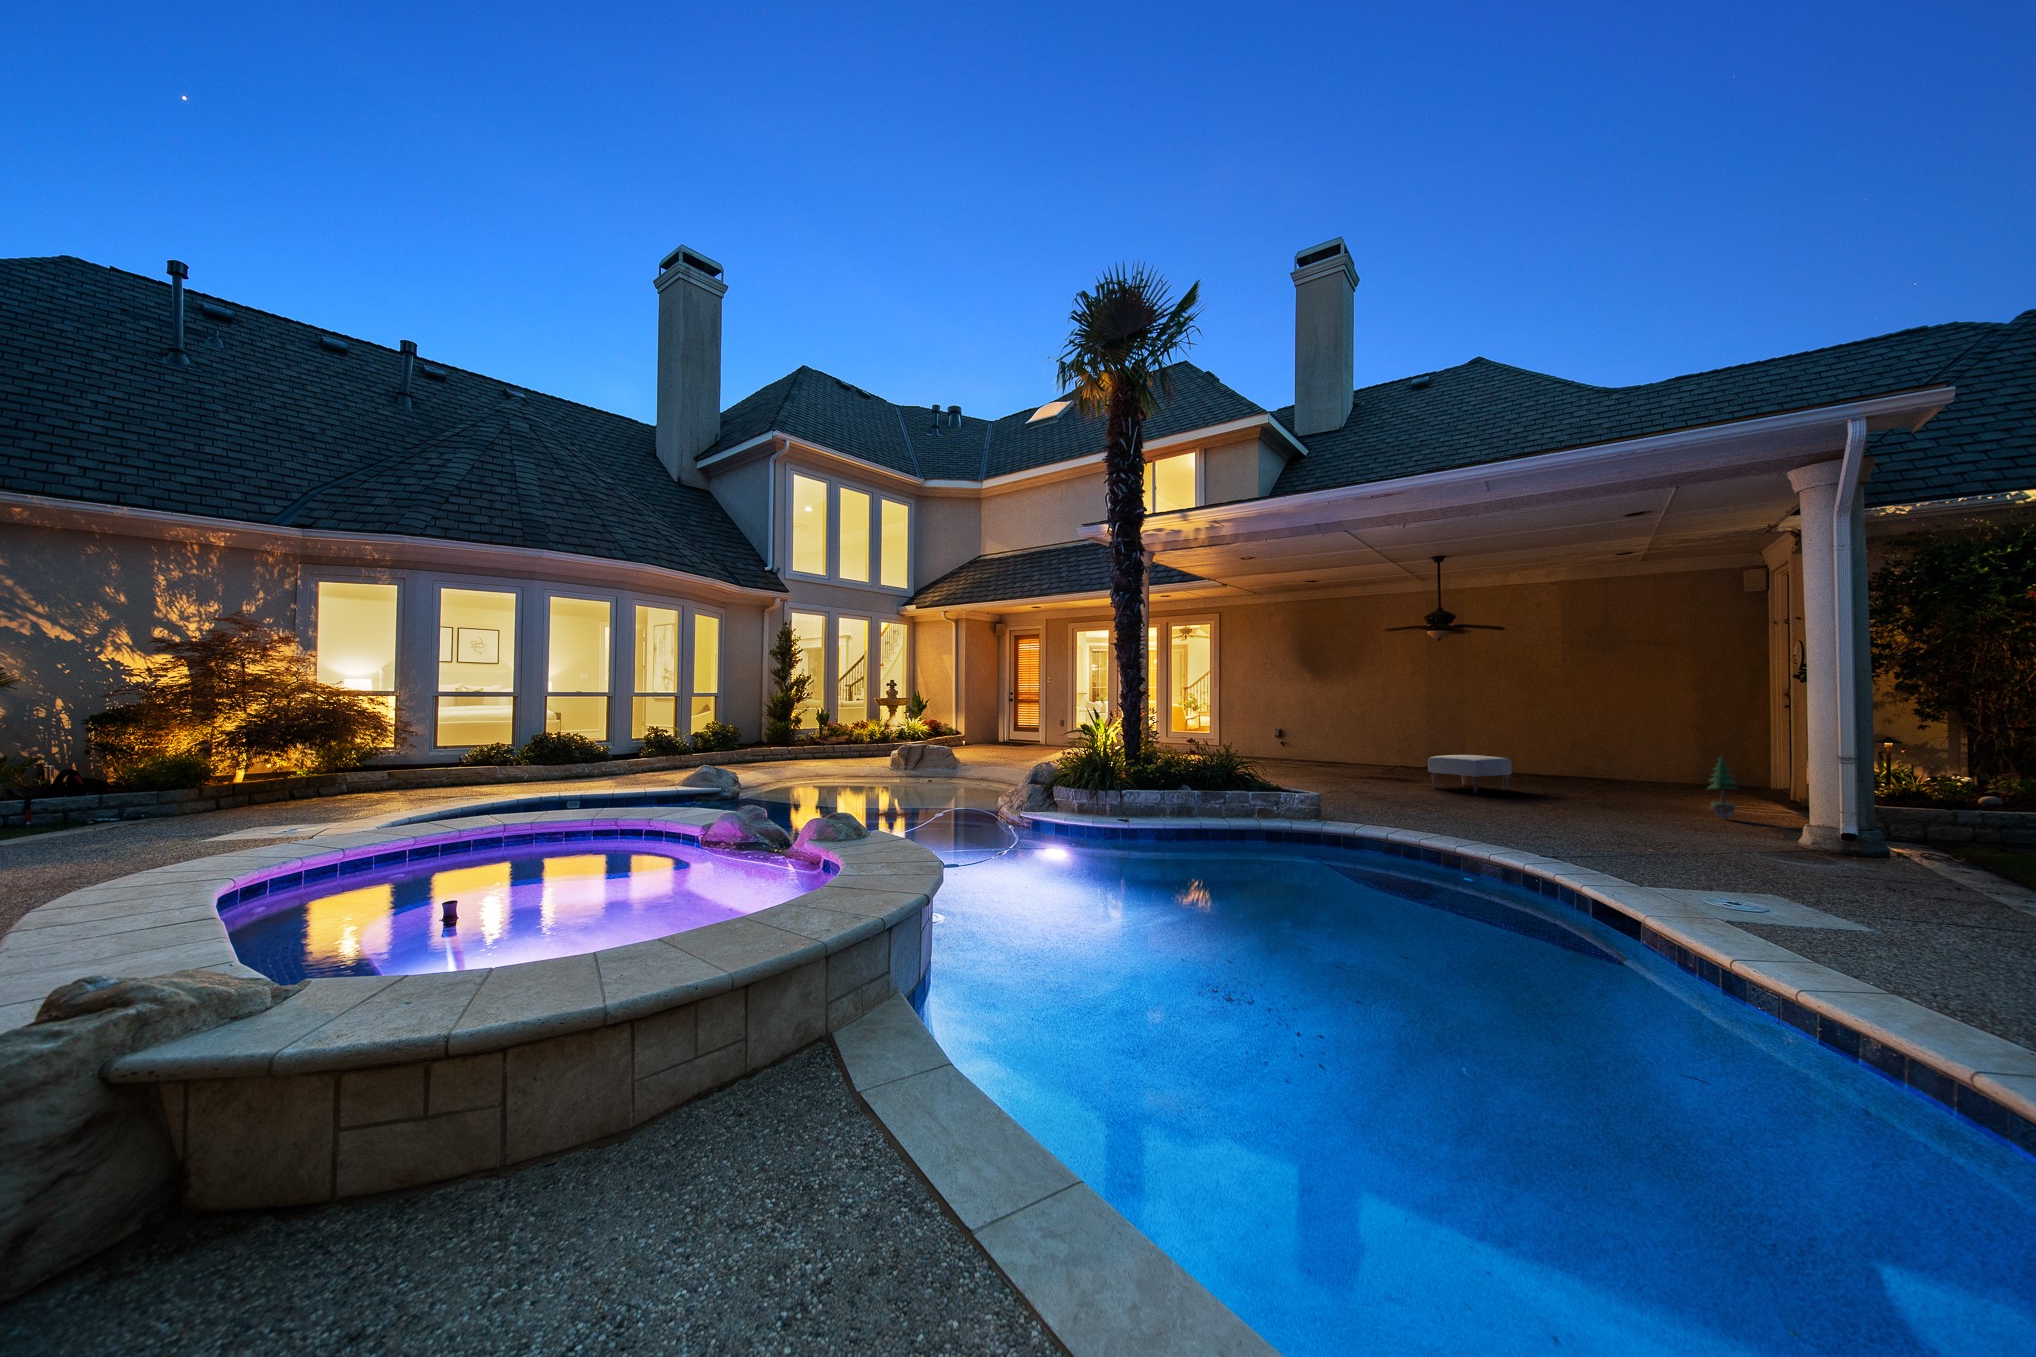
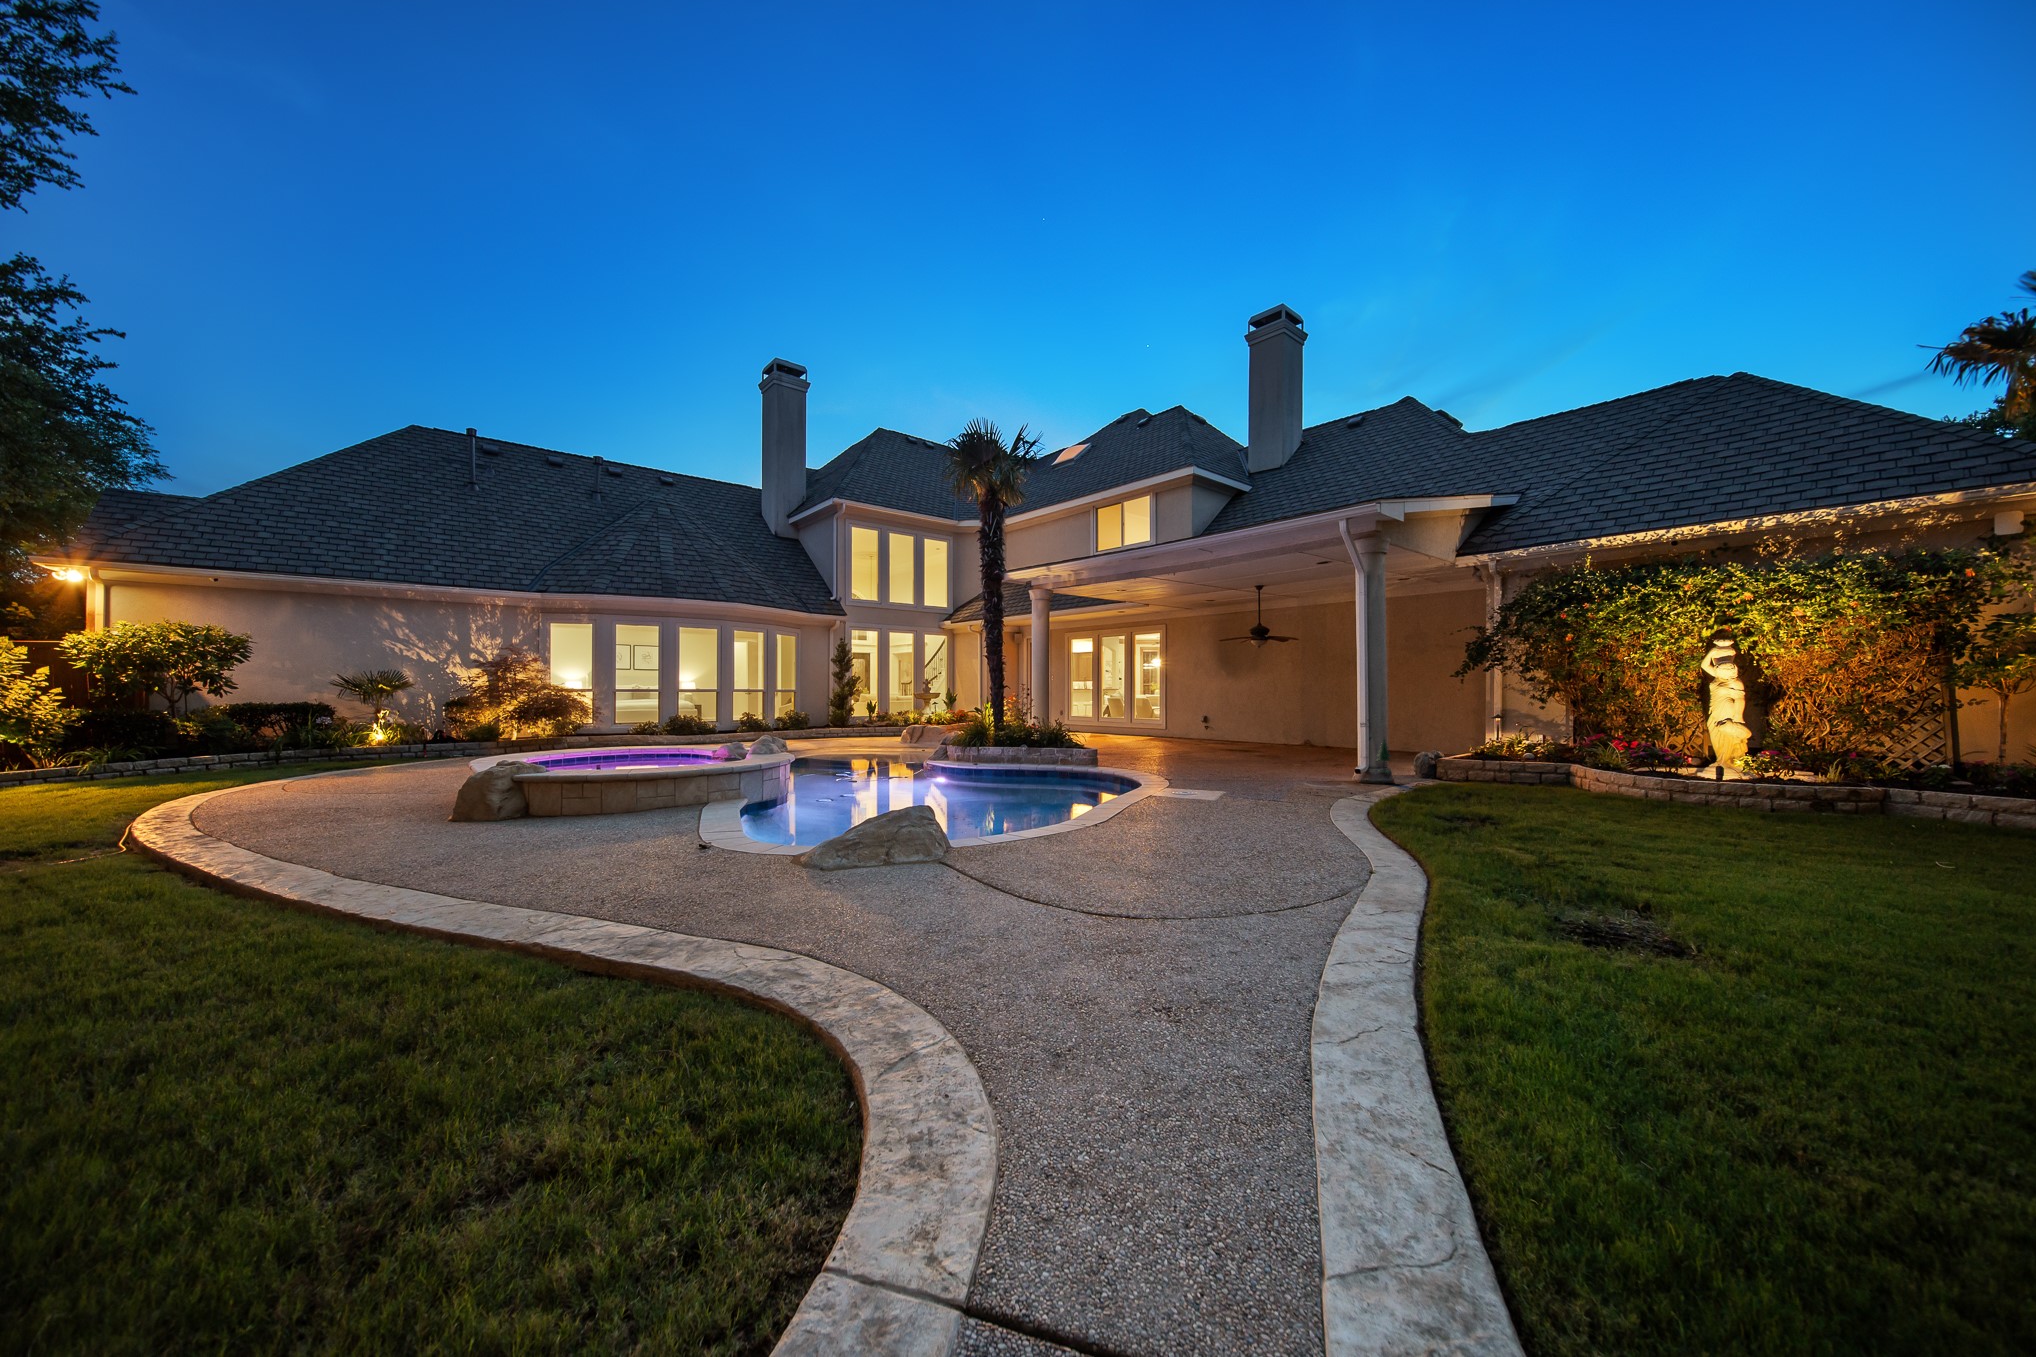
ottoman: present [1428,755,1512,793] -> none [1258,740,1313,766]

